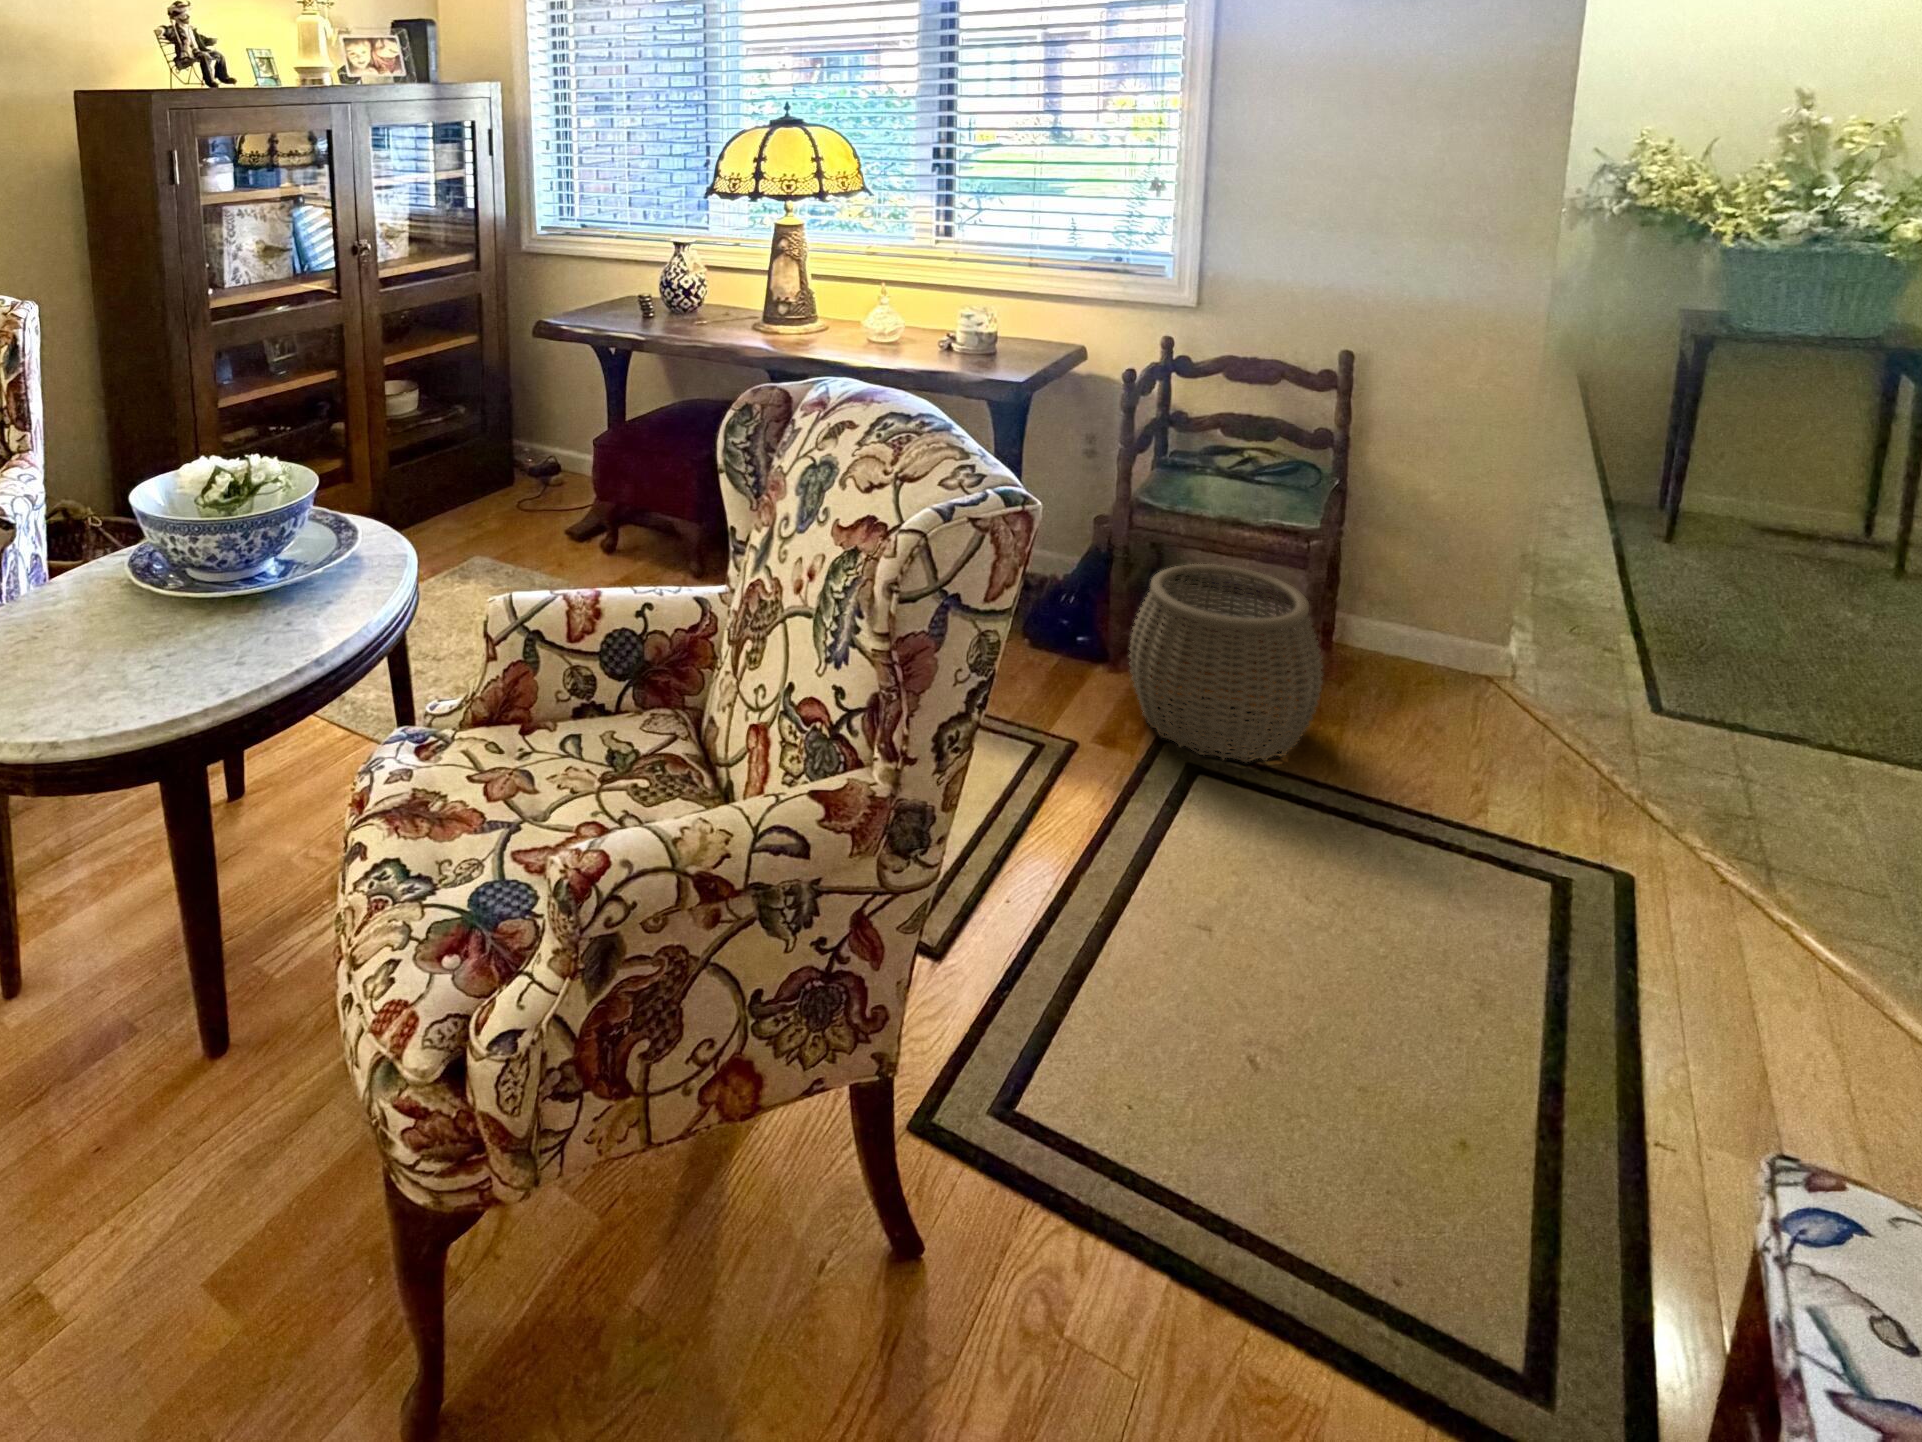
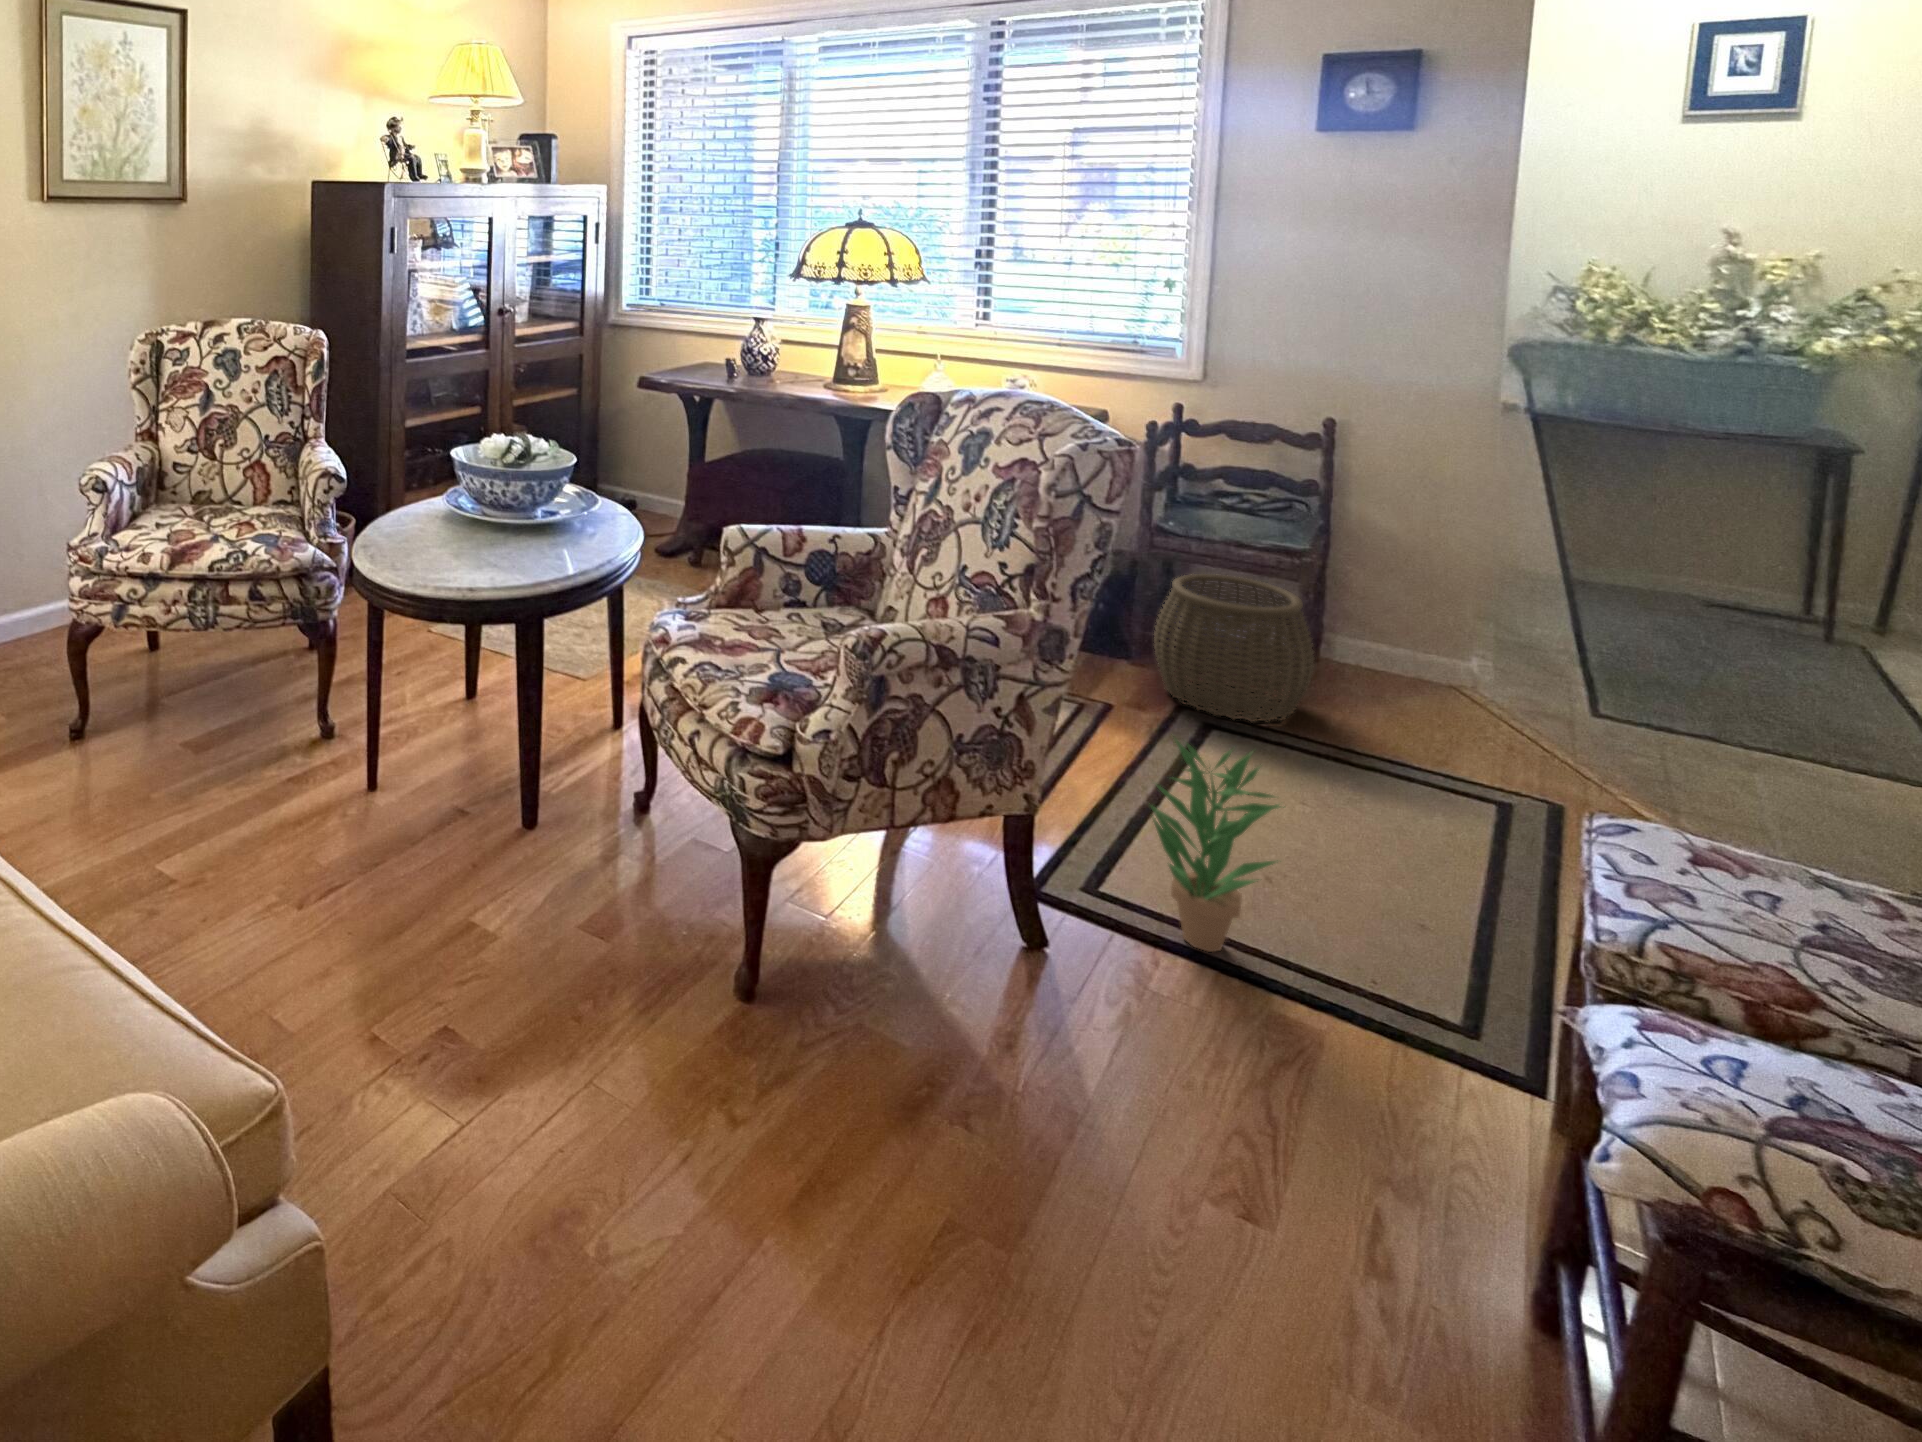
potted plant: none [1068,917,1267,1229] -> present [1151,740,1284,952]

